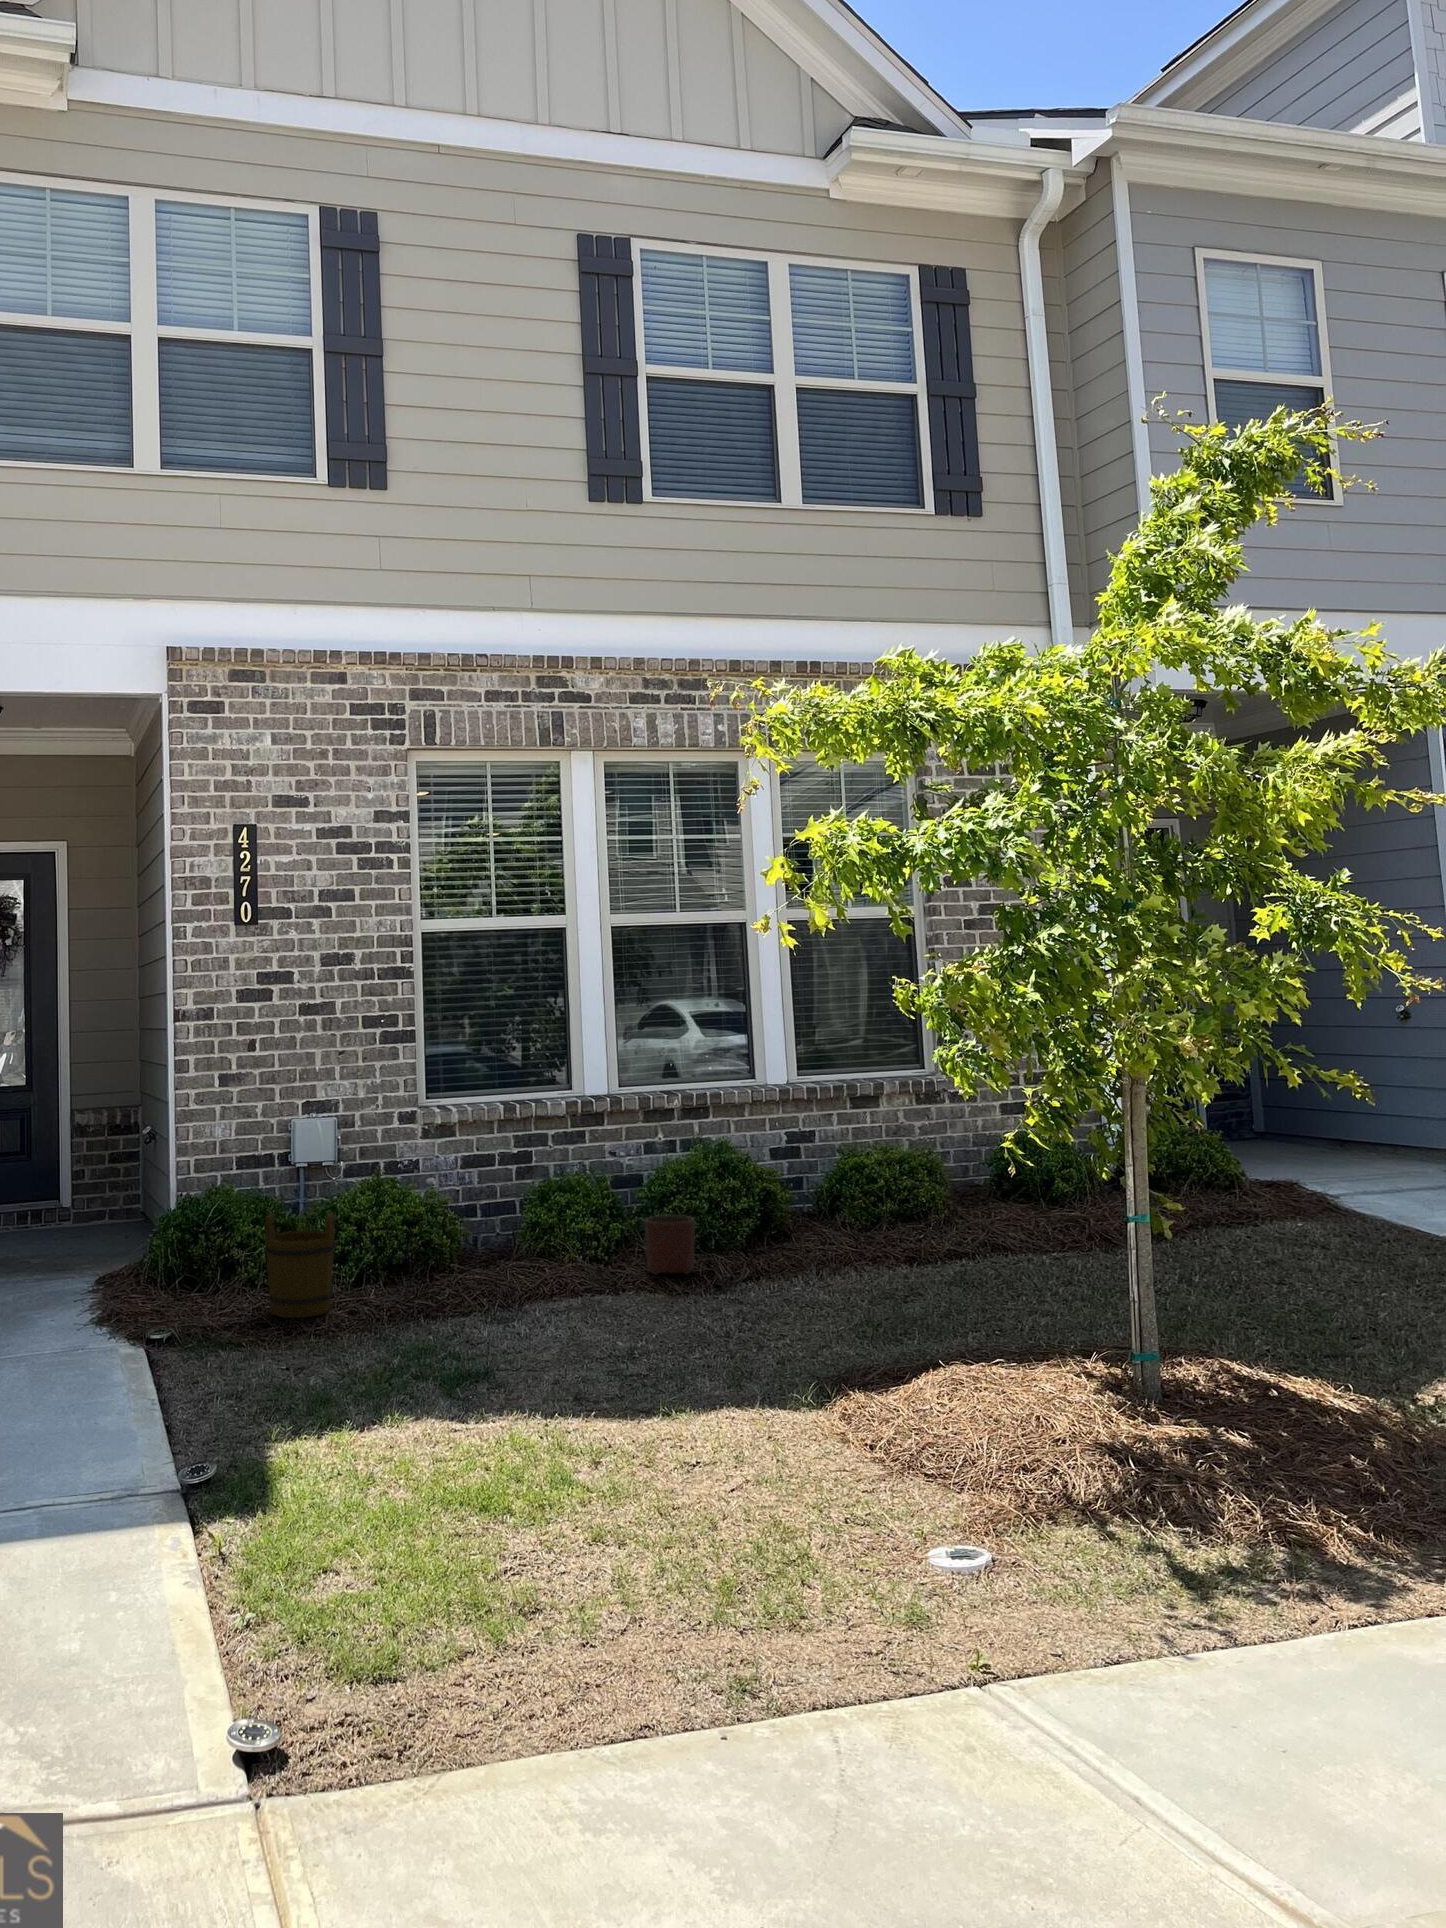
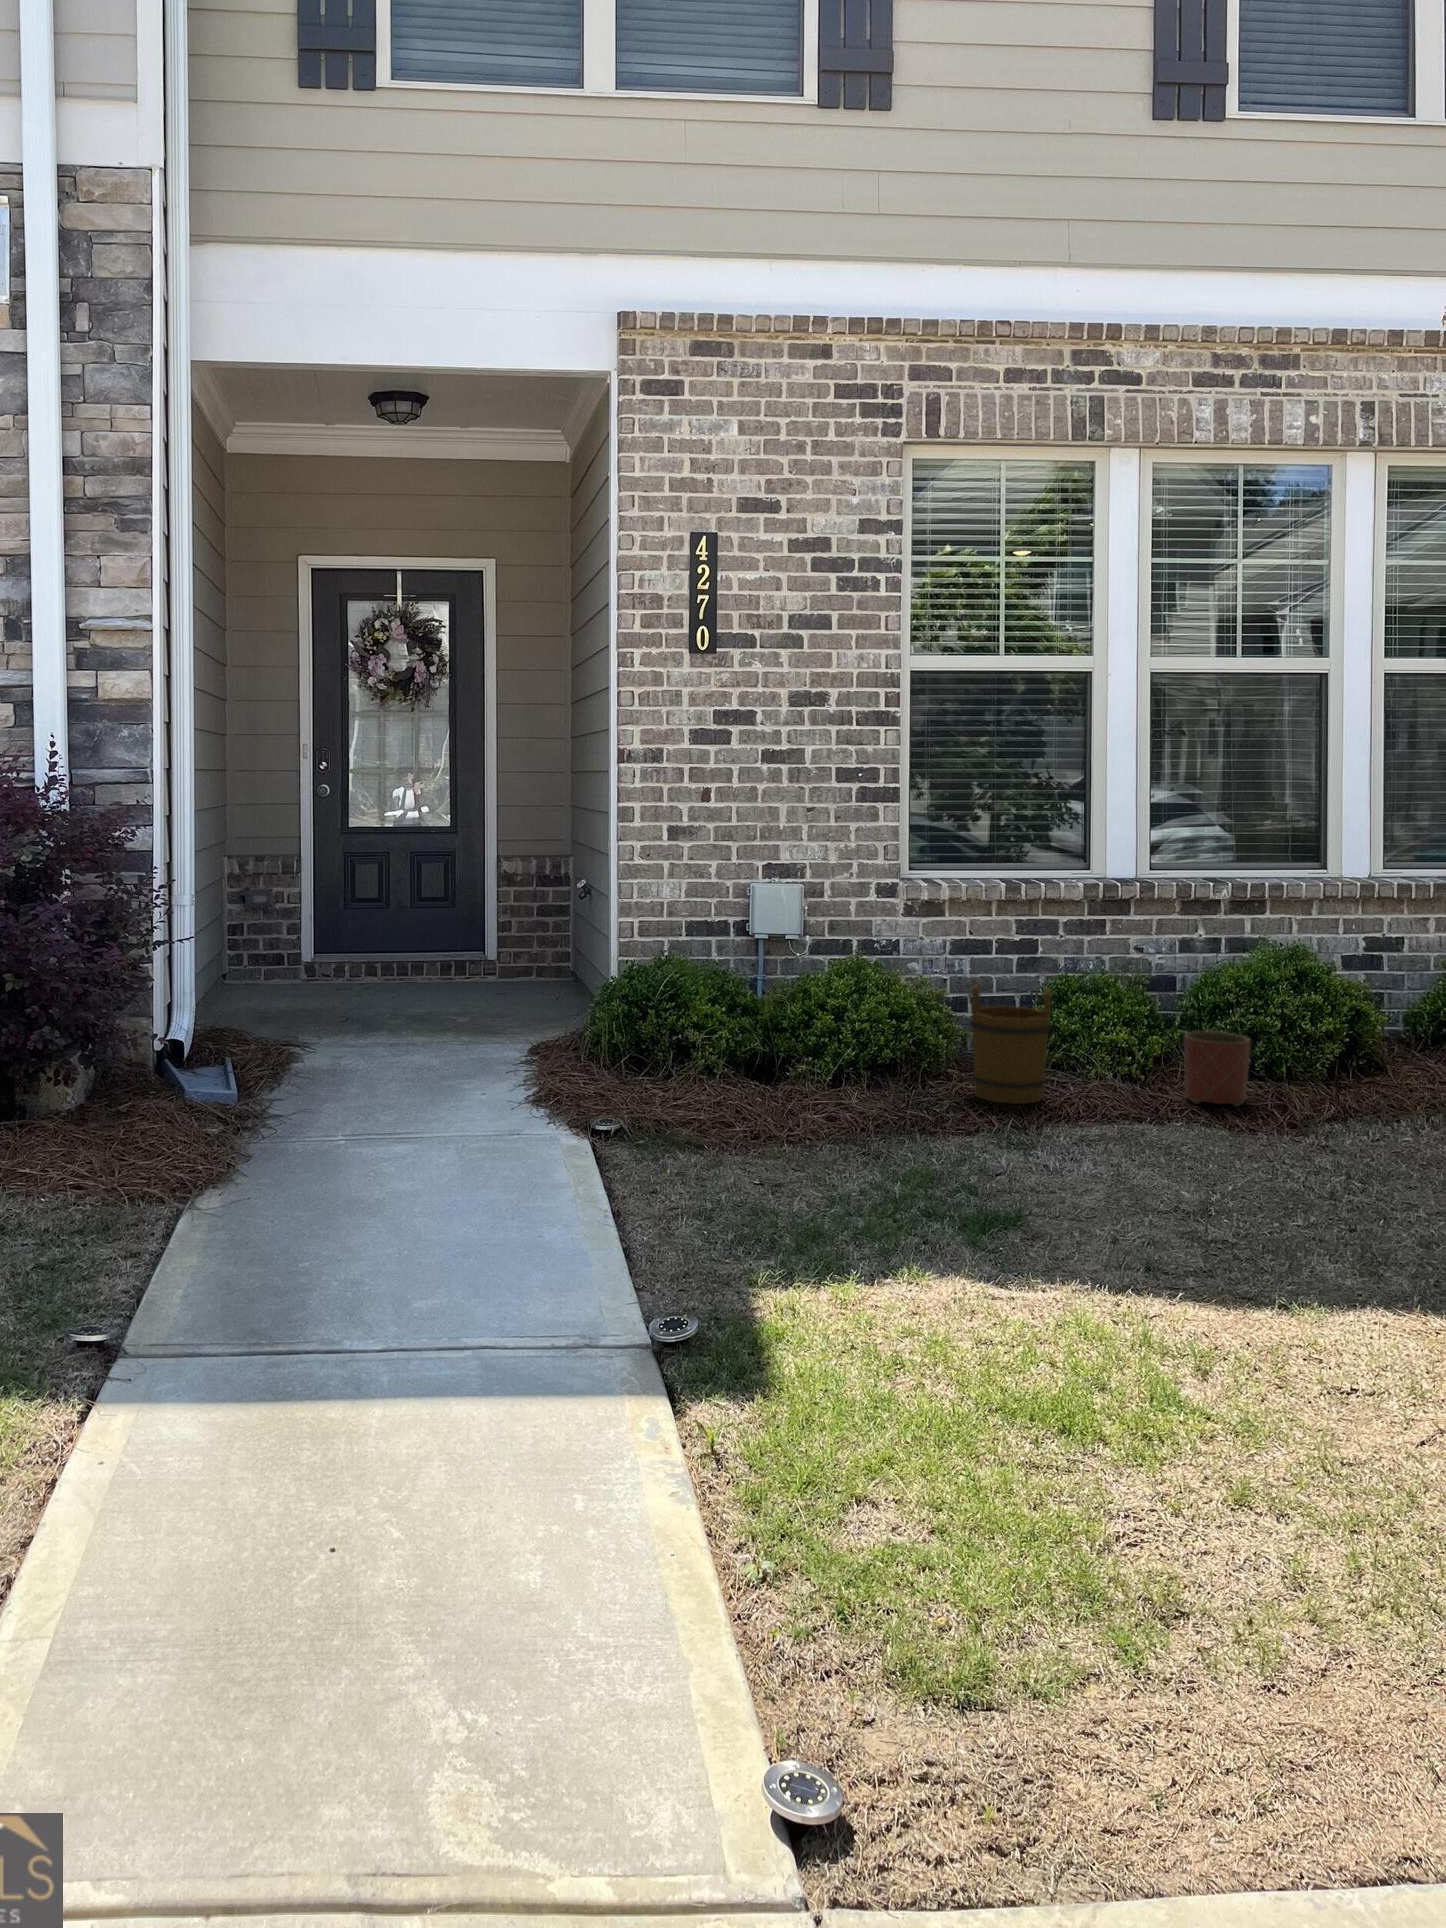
bucket: present [264,1213,338,1318] -> present [969,984,1055,1104]

